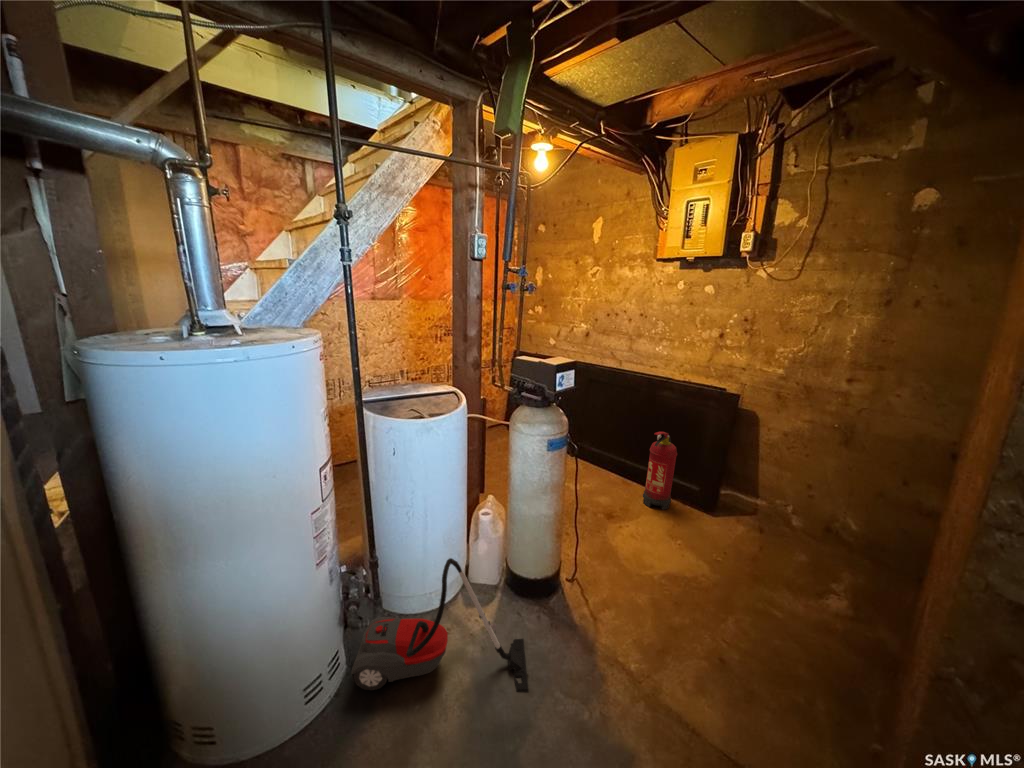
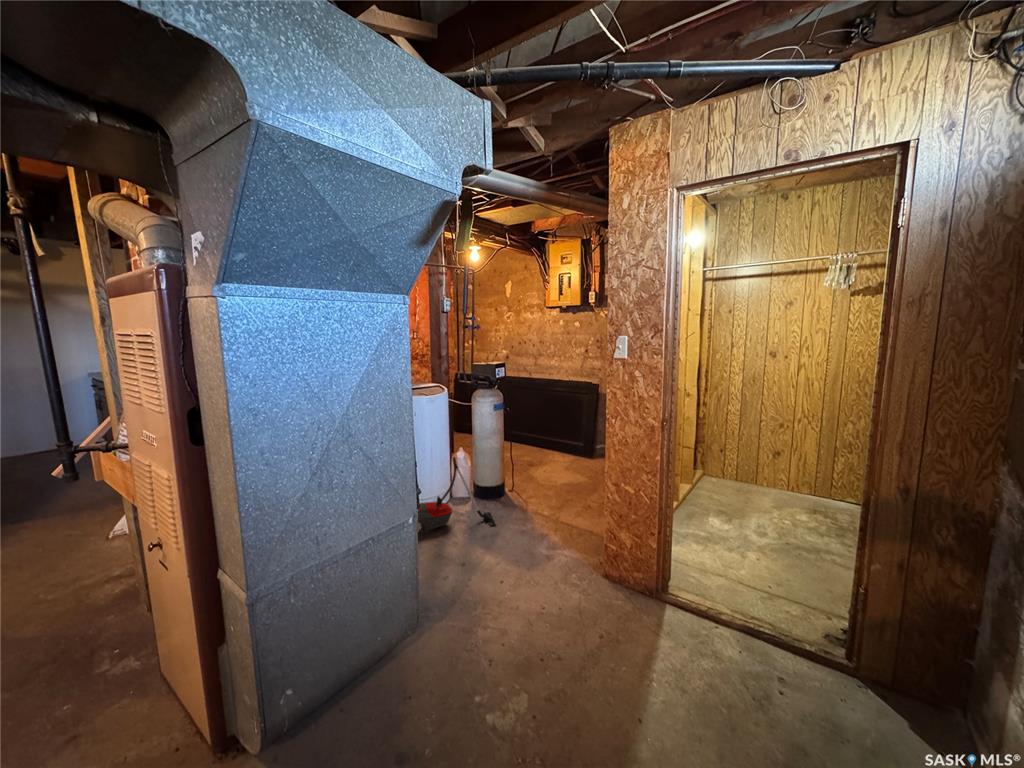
fire extinguisher: present [643,432,677,510] -> none [551,411,568,460]

